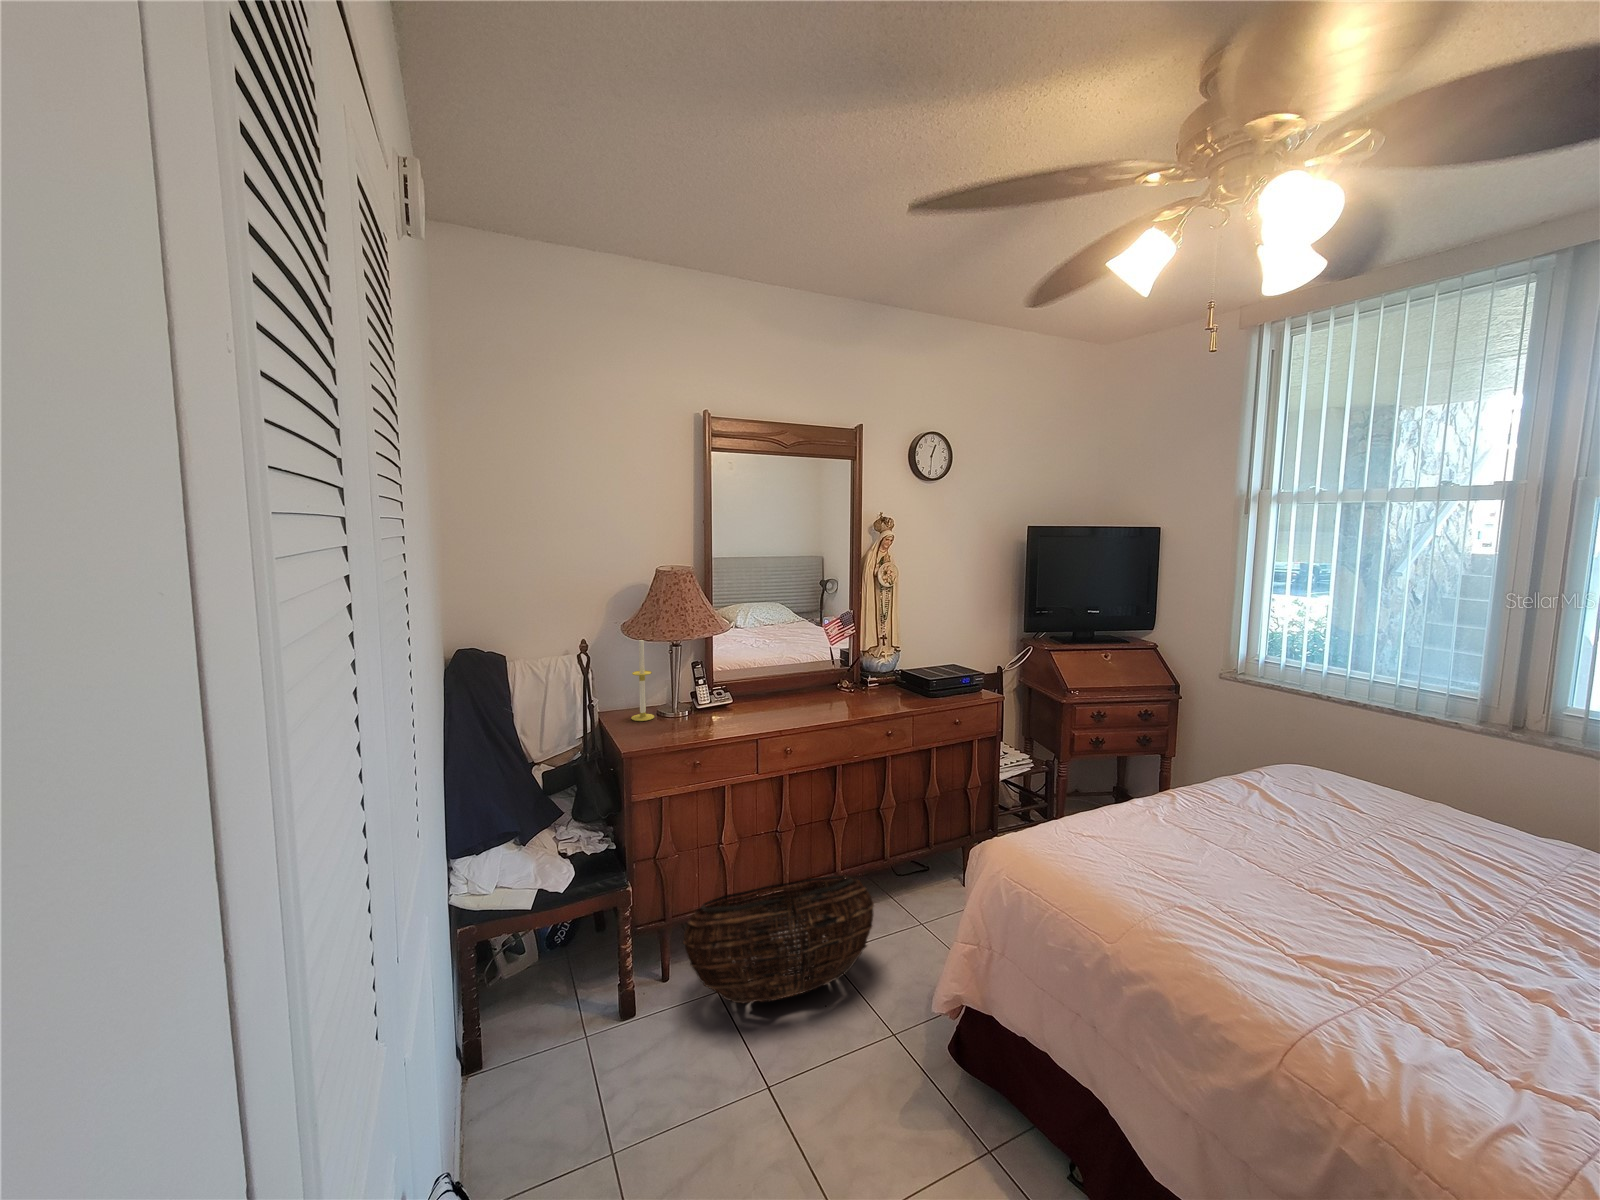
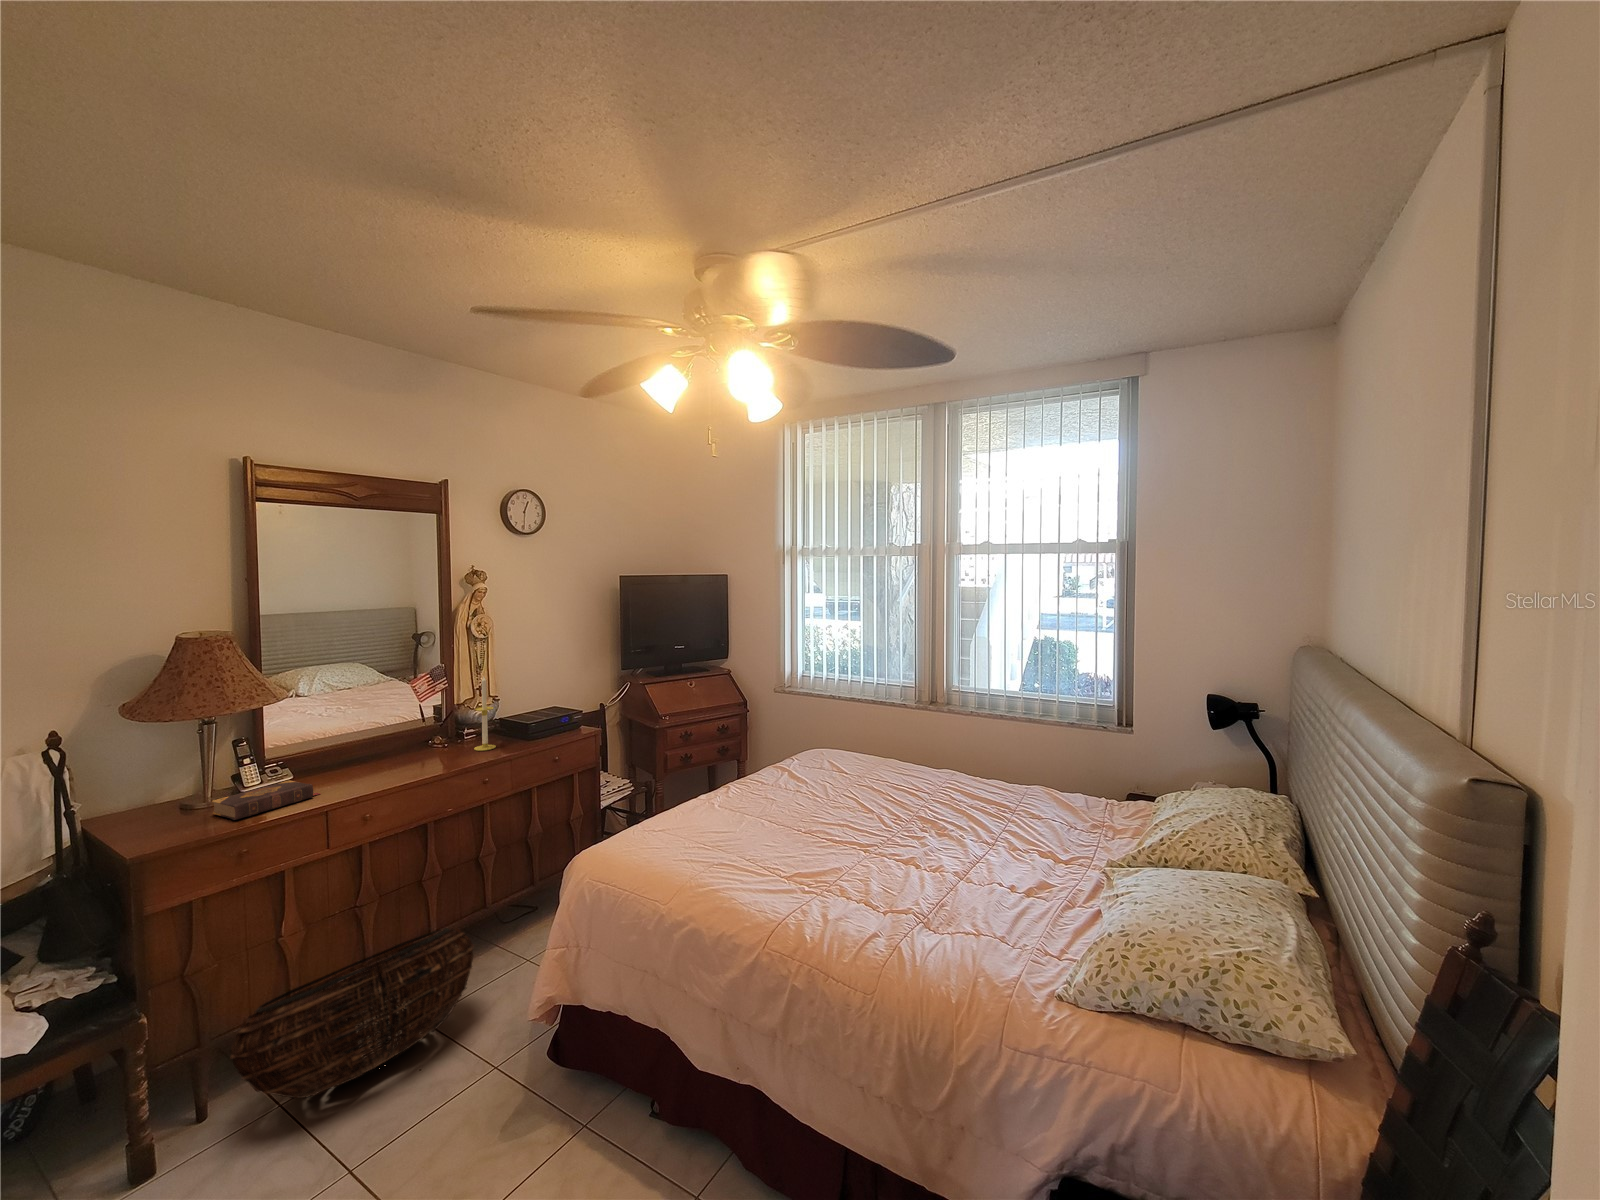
candle: present [631,640,654,721] -> present [474,676,496,751]
book: none [677,704,752,733] -> present [212,780,320,820]

